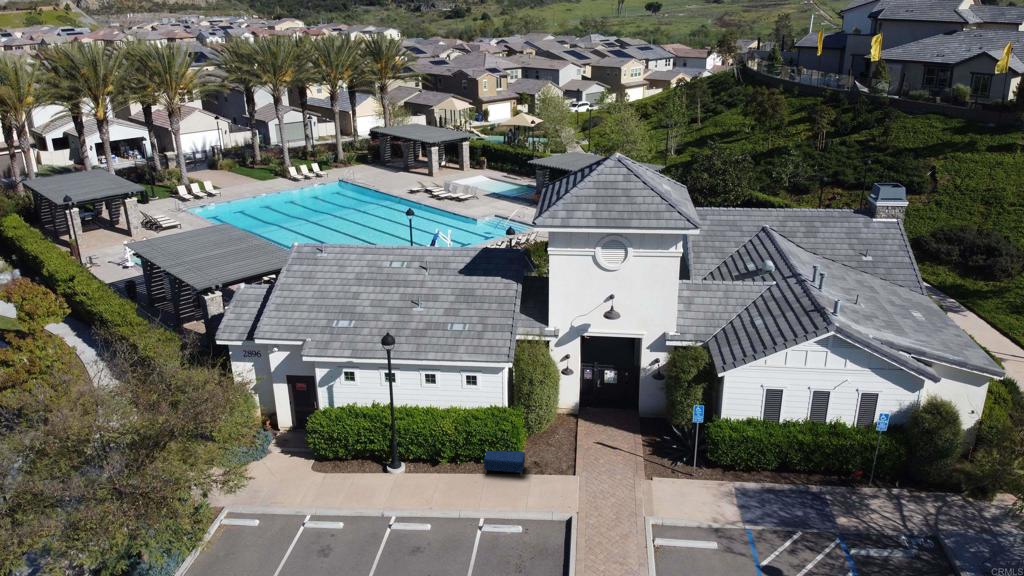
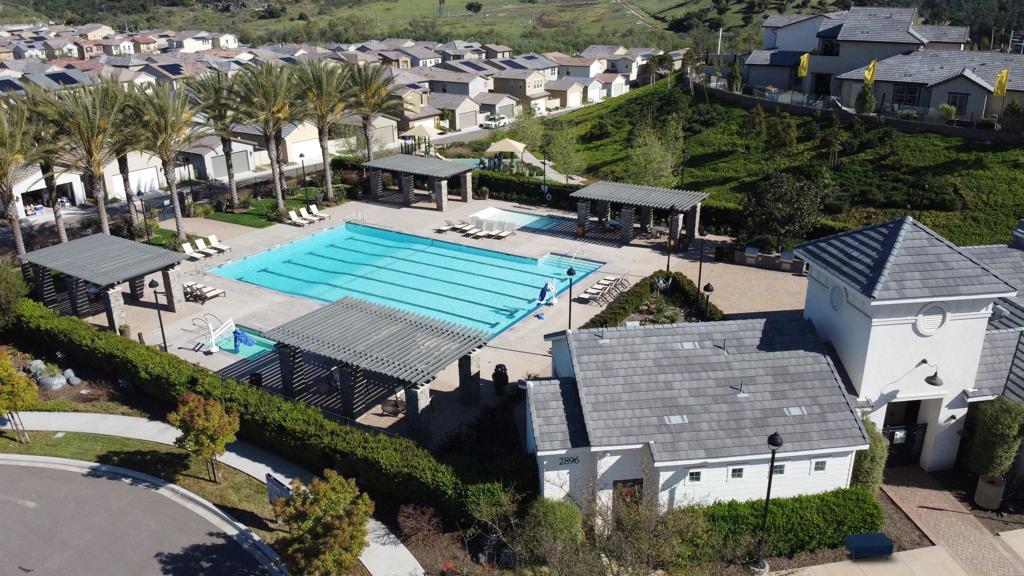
trash can: none [659,418,683,453] -> present [974,475,1005,509]

